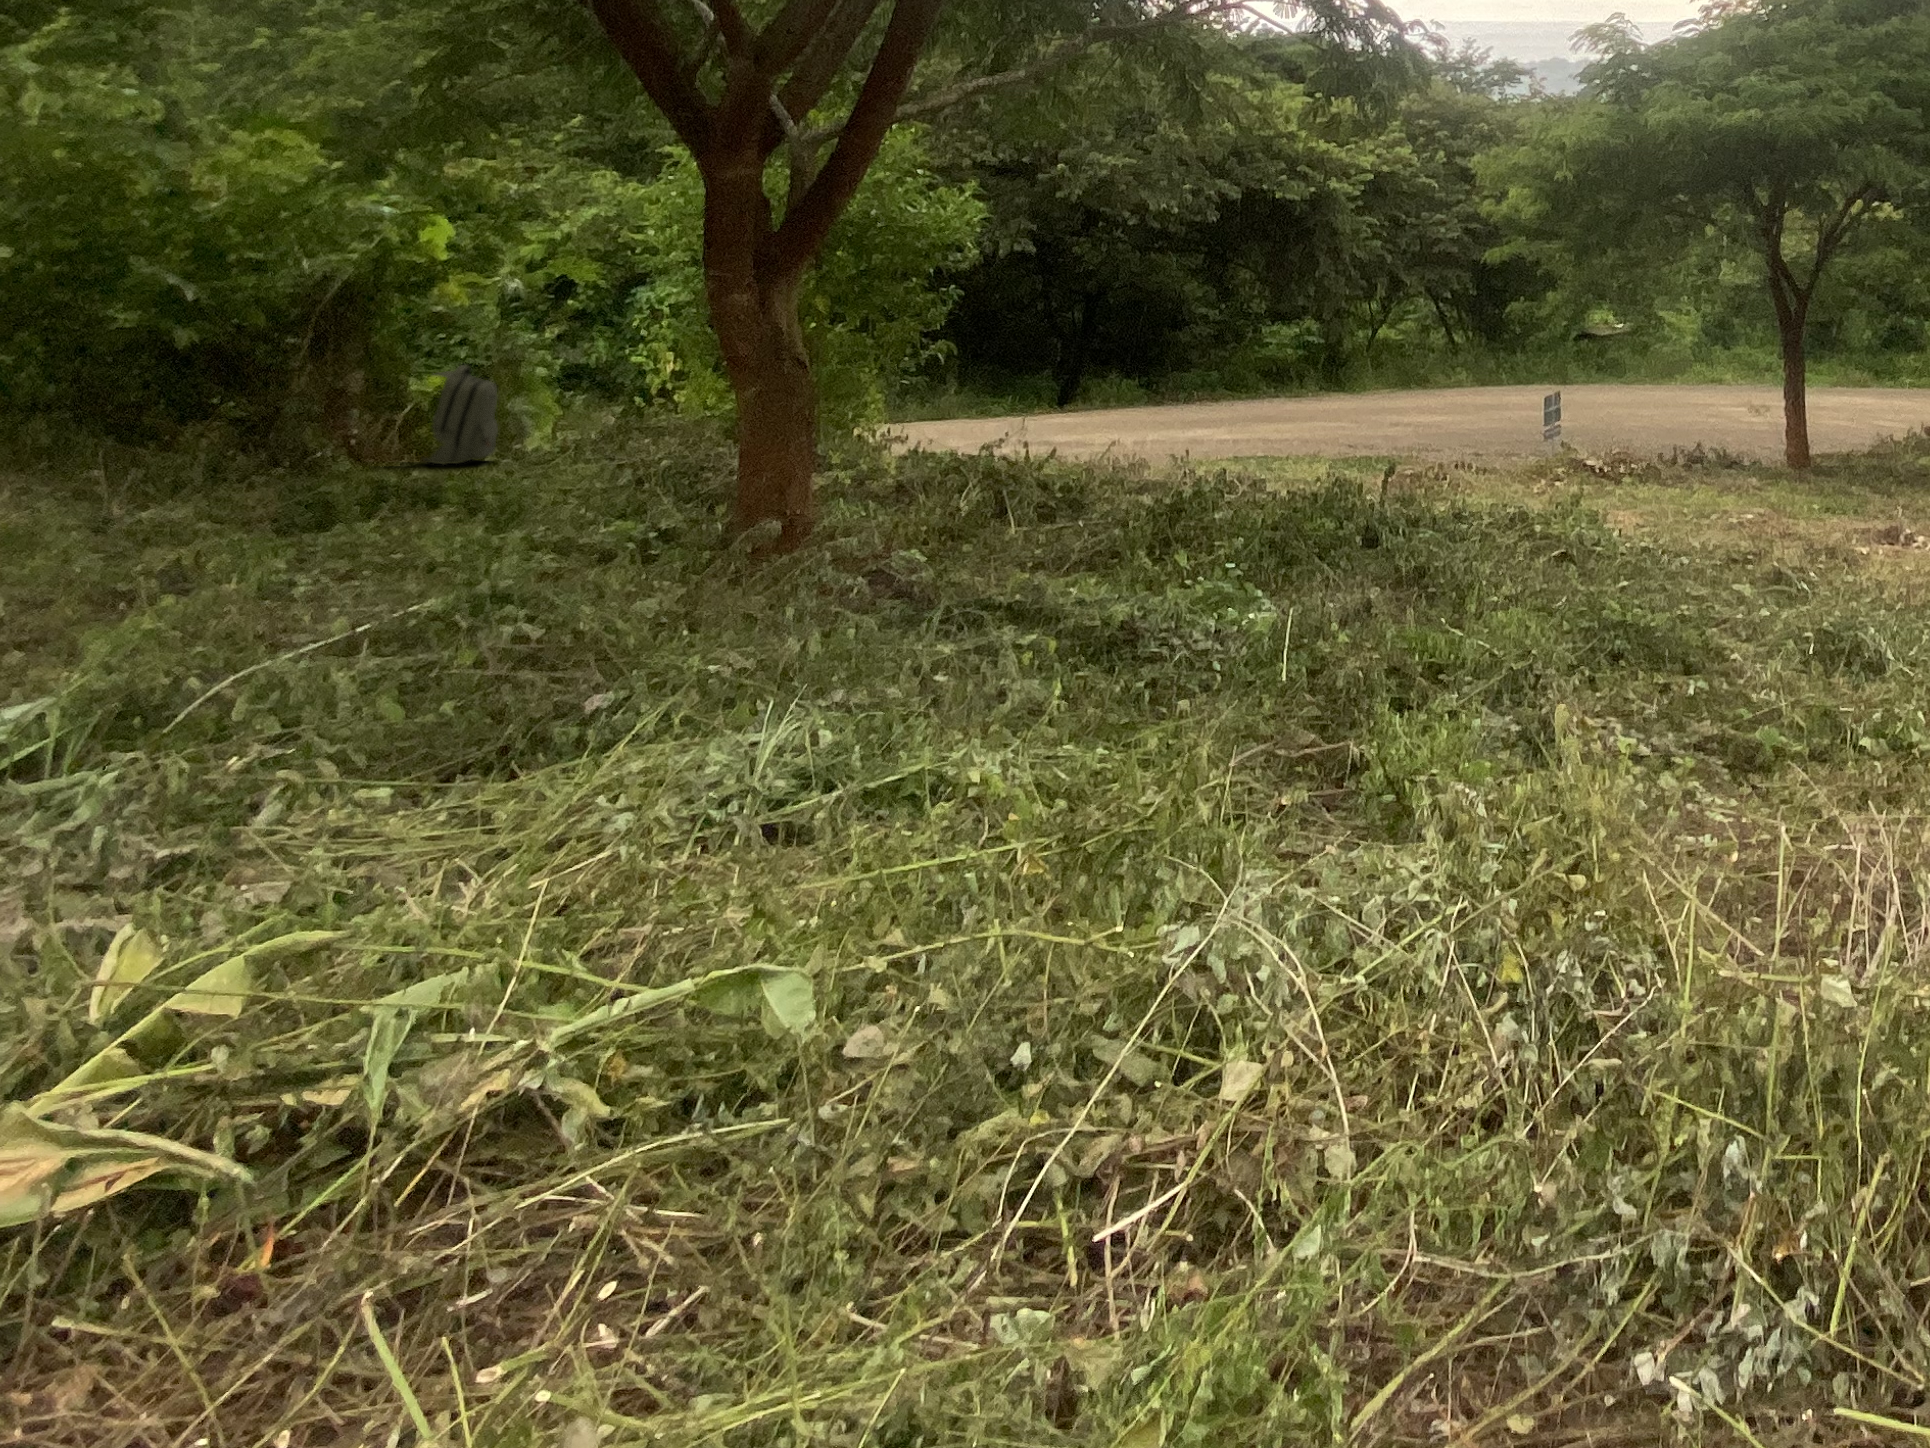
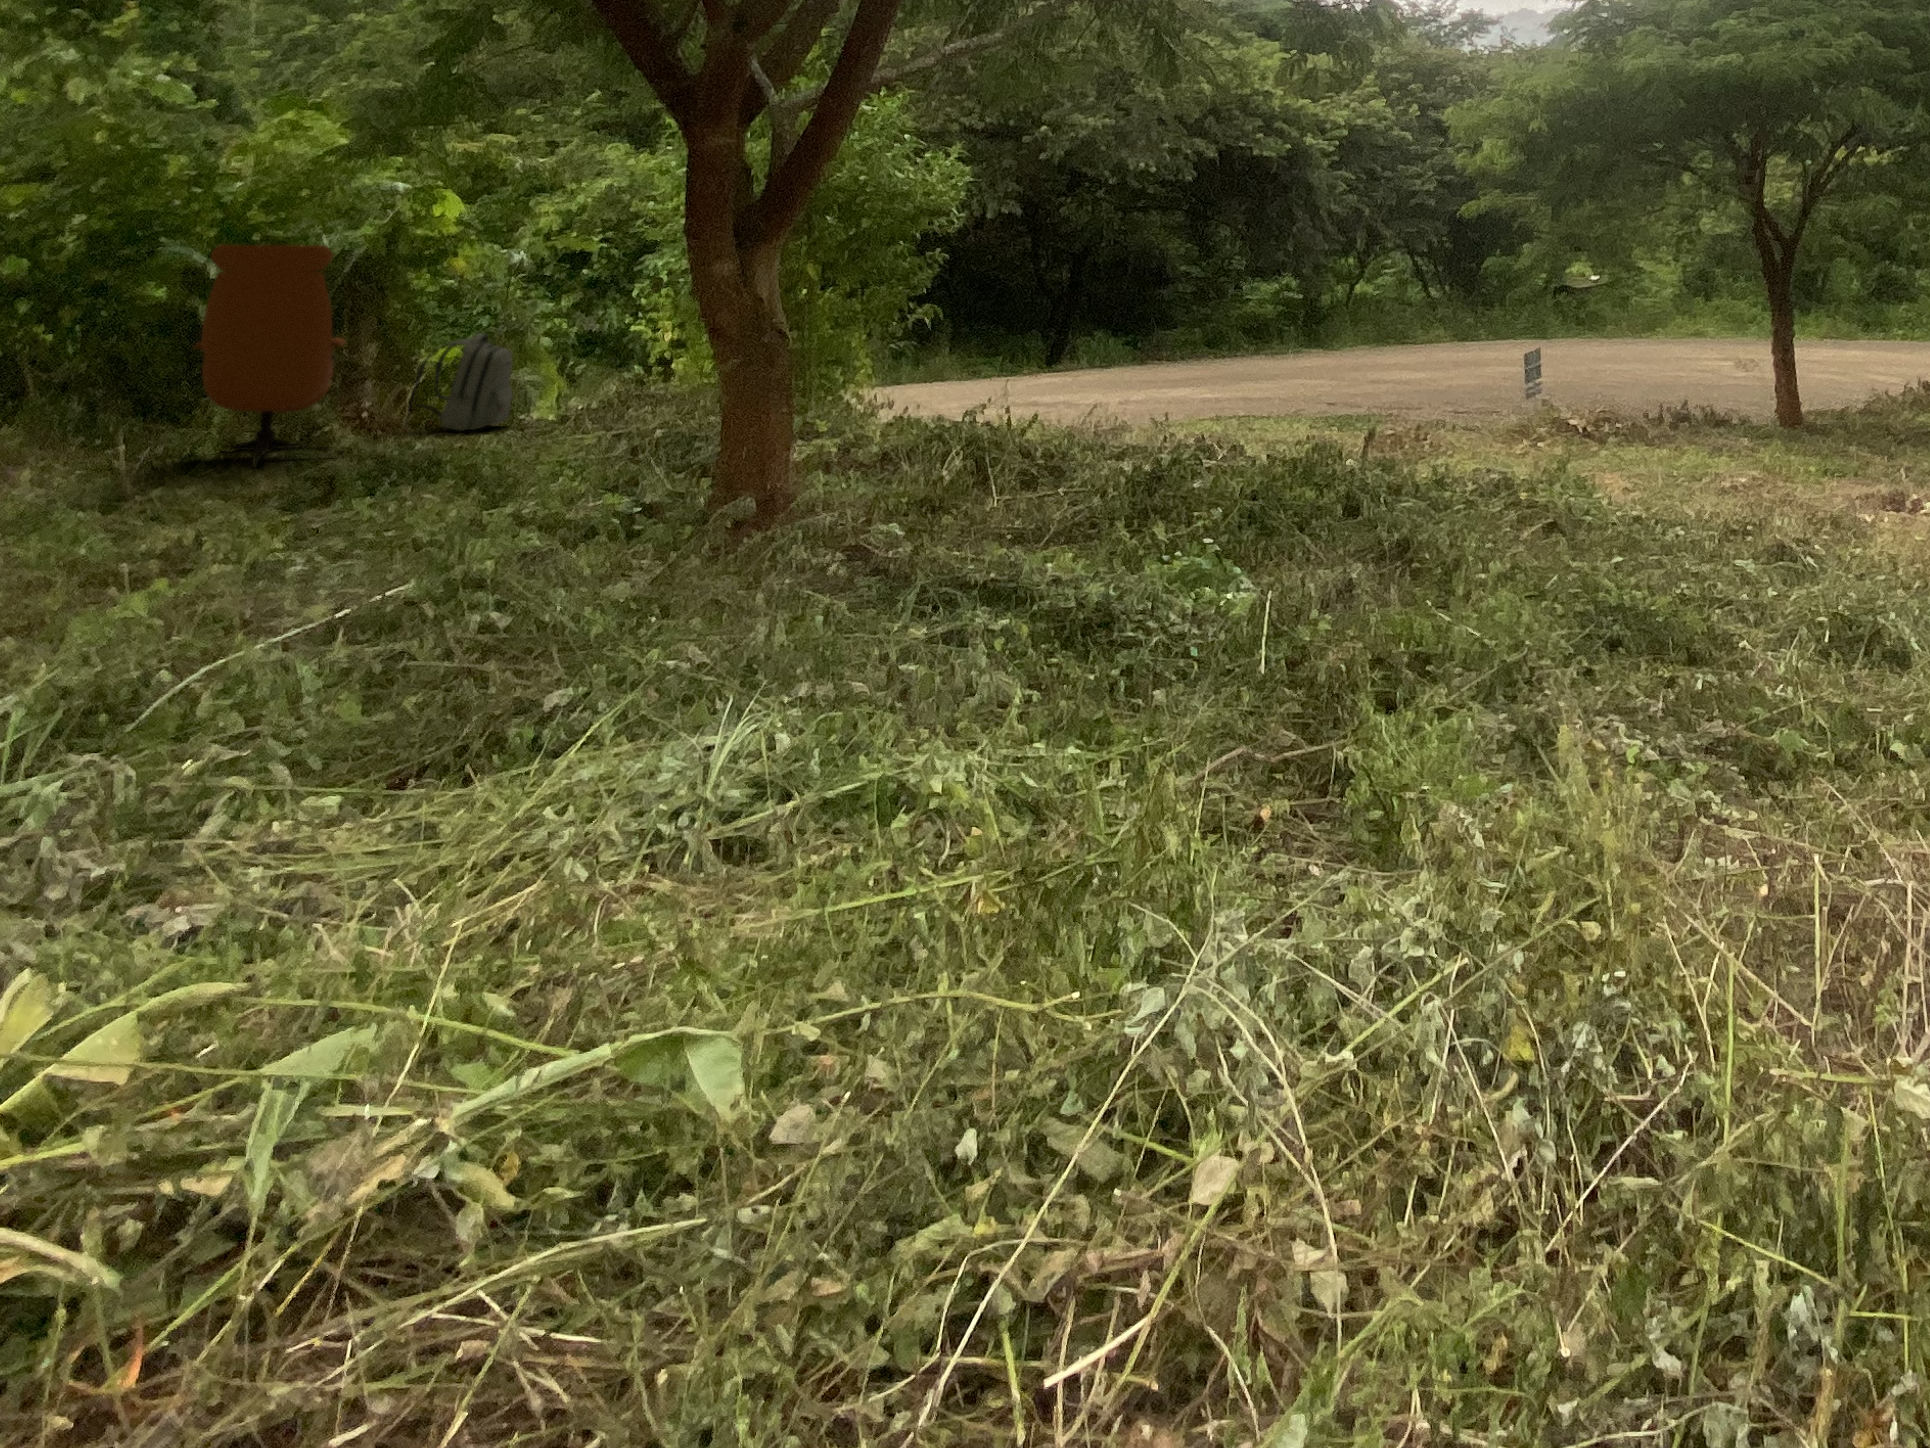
lounge chair: none [141,269,321,498] -> present [180,244,345,467]

